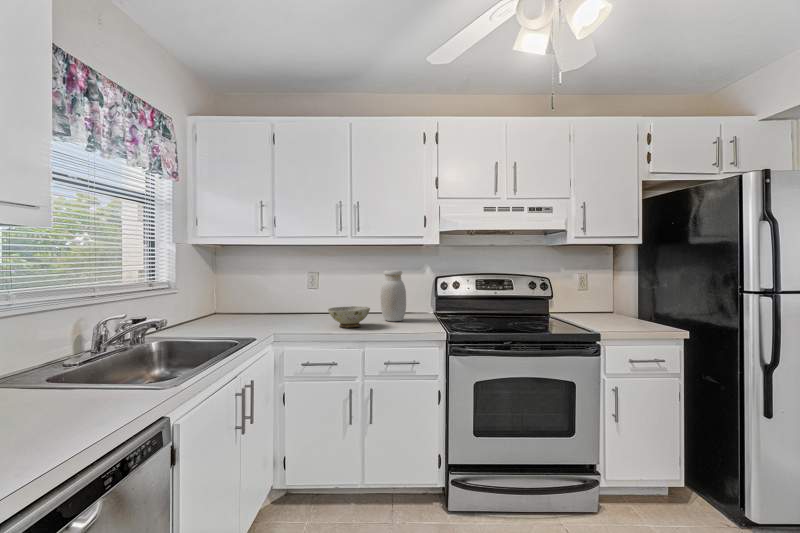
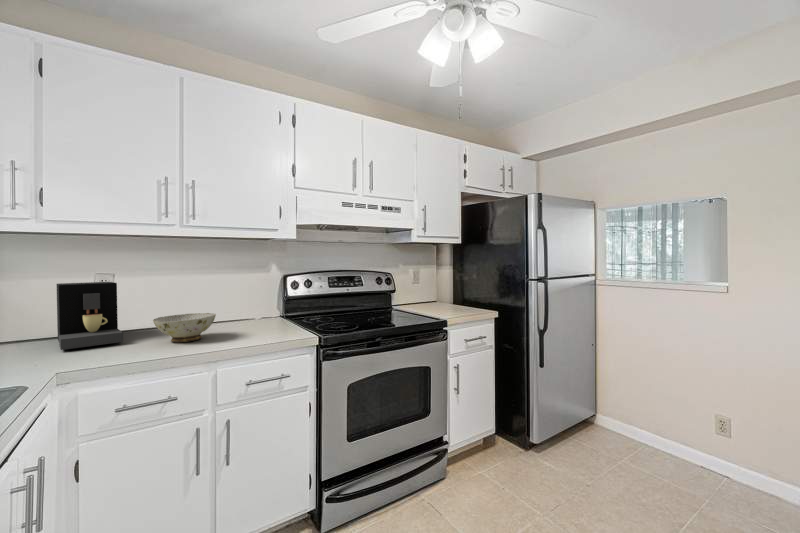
jar: present [380,270,406,321] -> none [223,267,257,328]
coffee maker: none [277,279,311,325] -> present [57,282,123,350]

